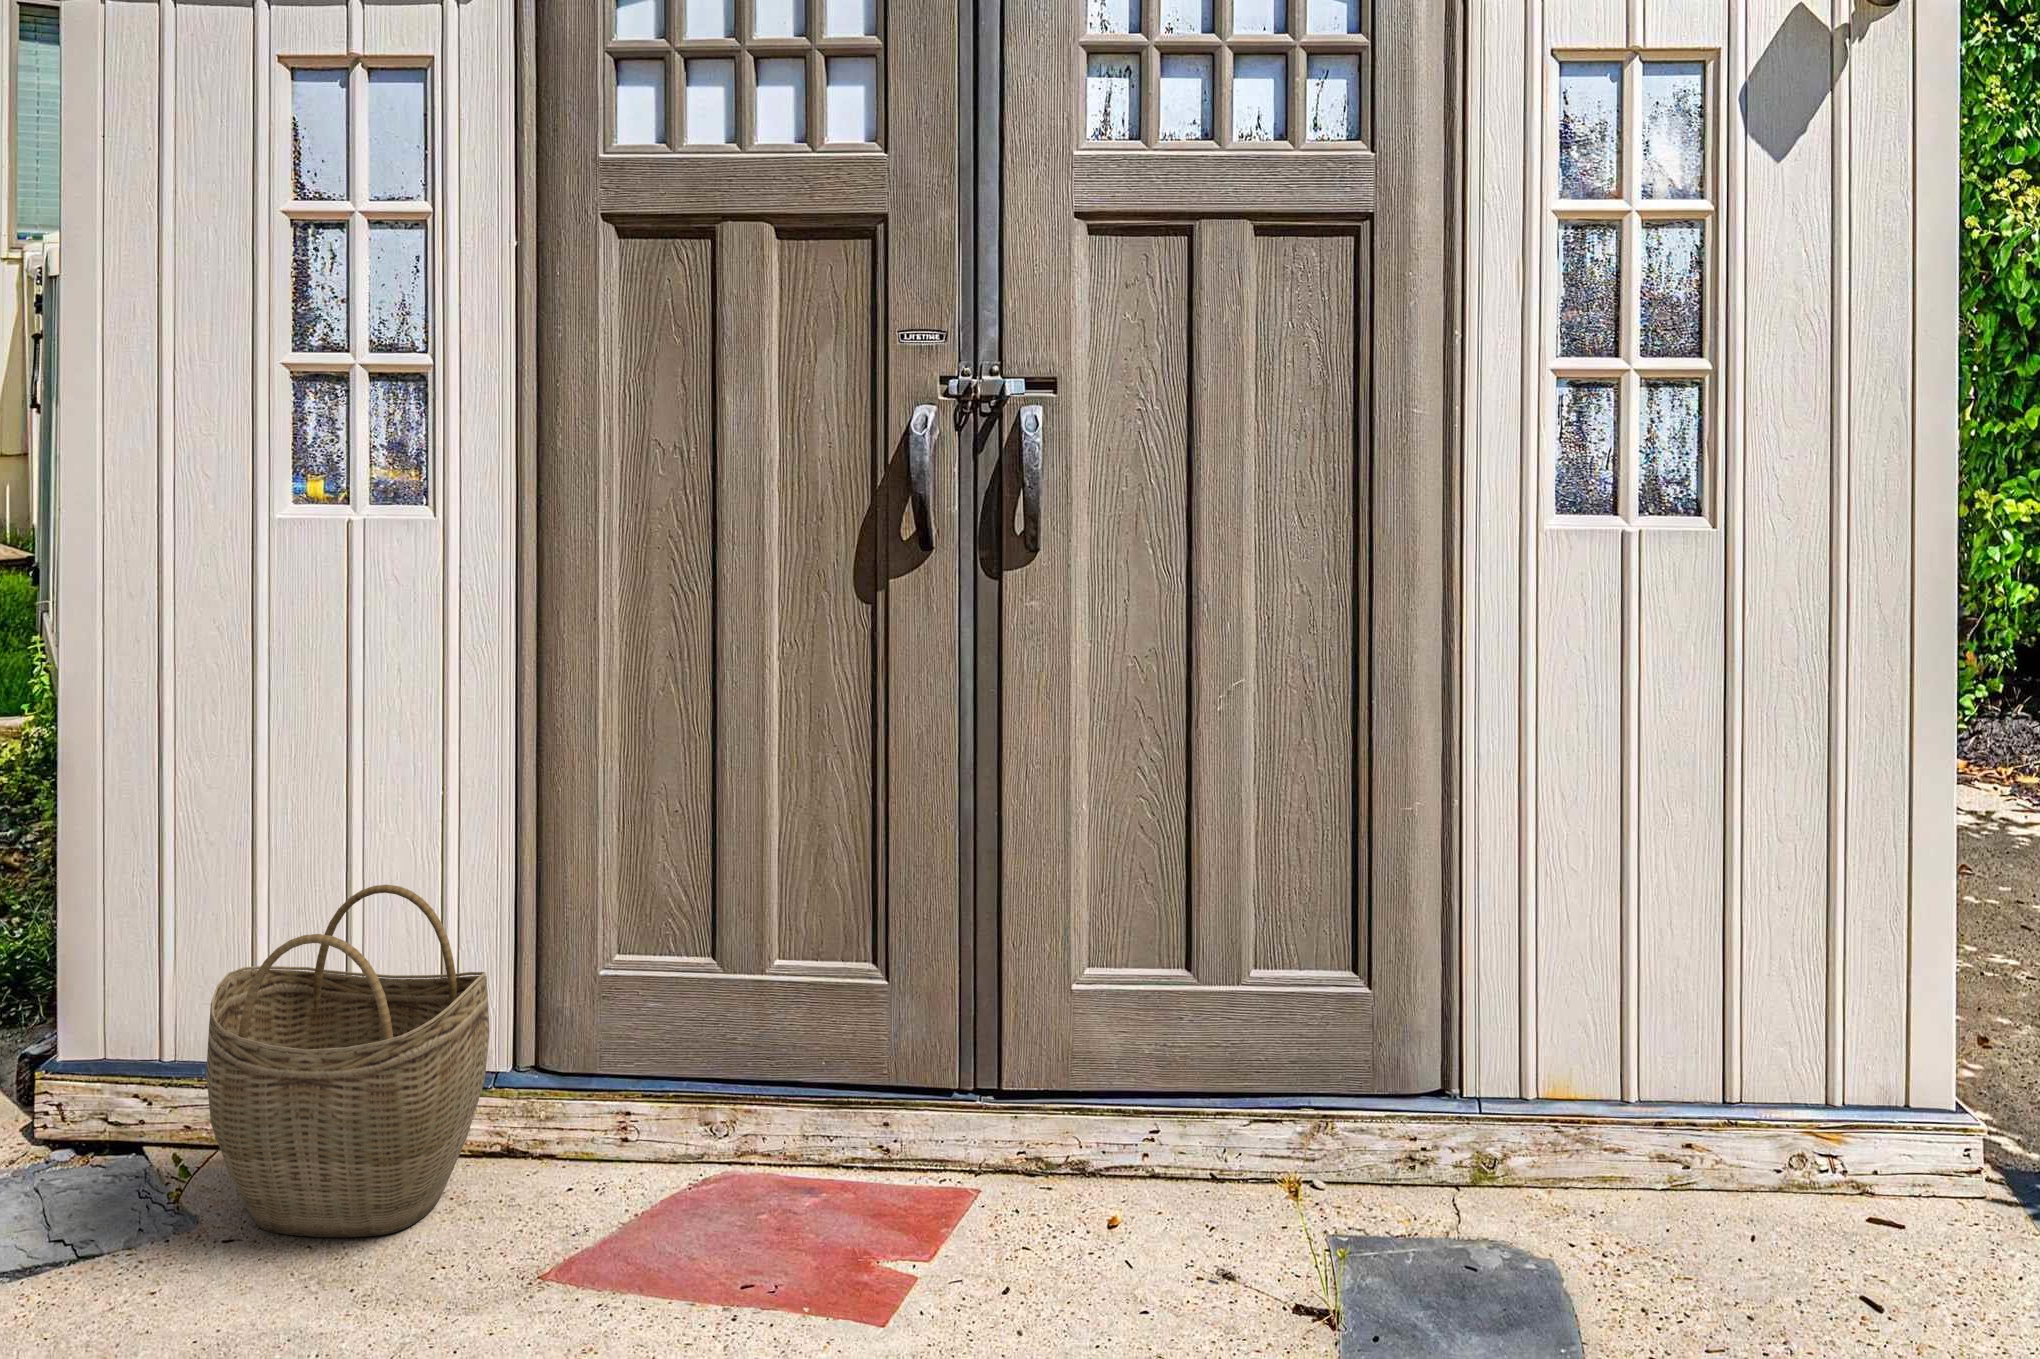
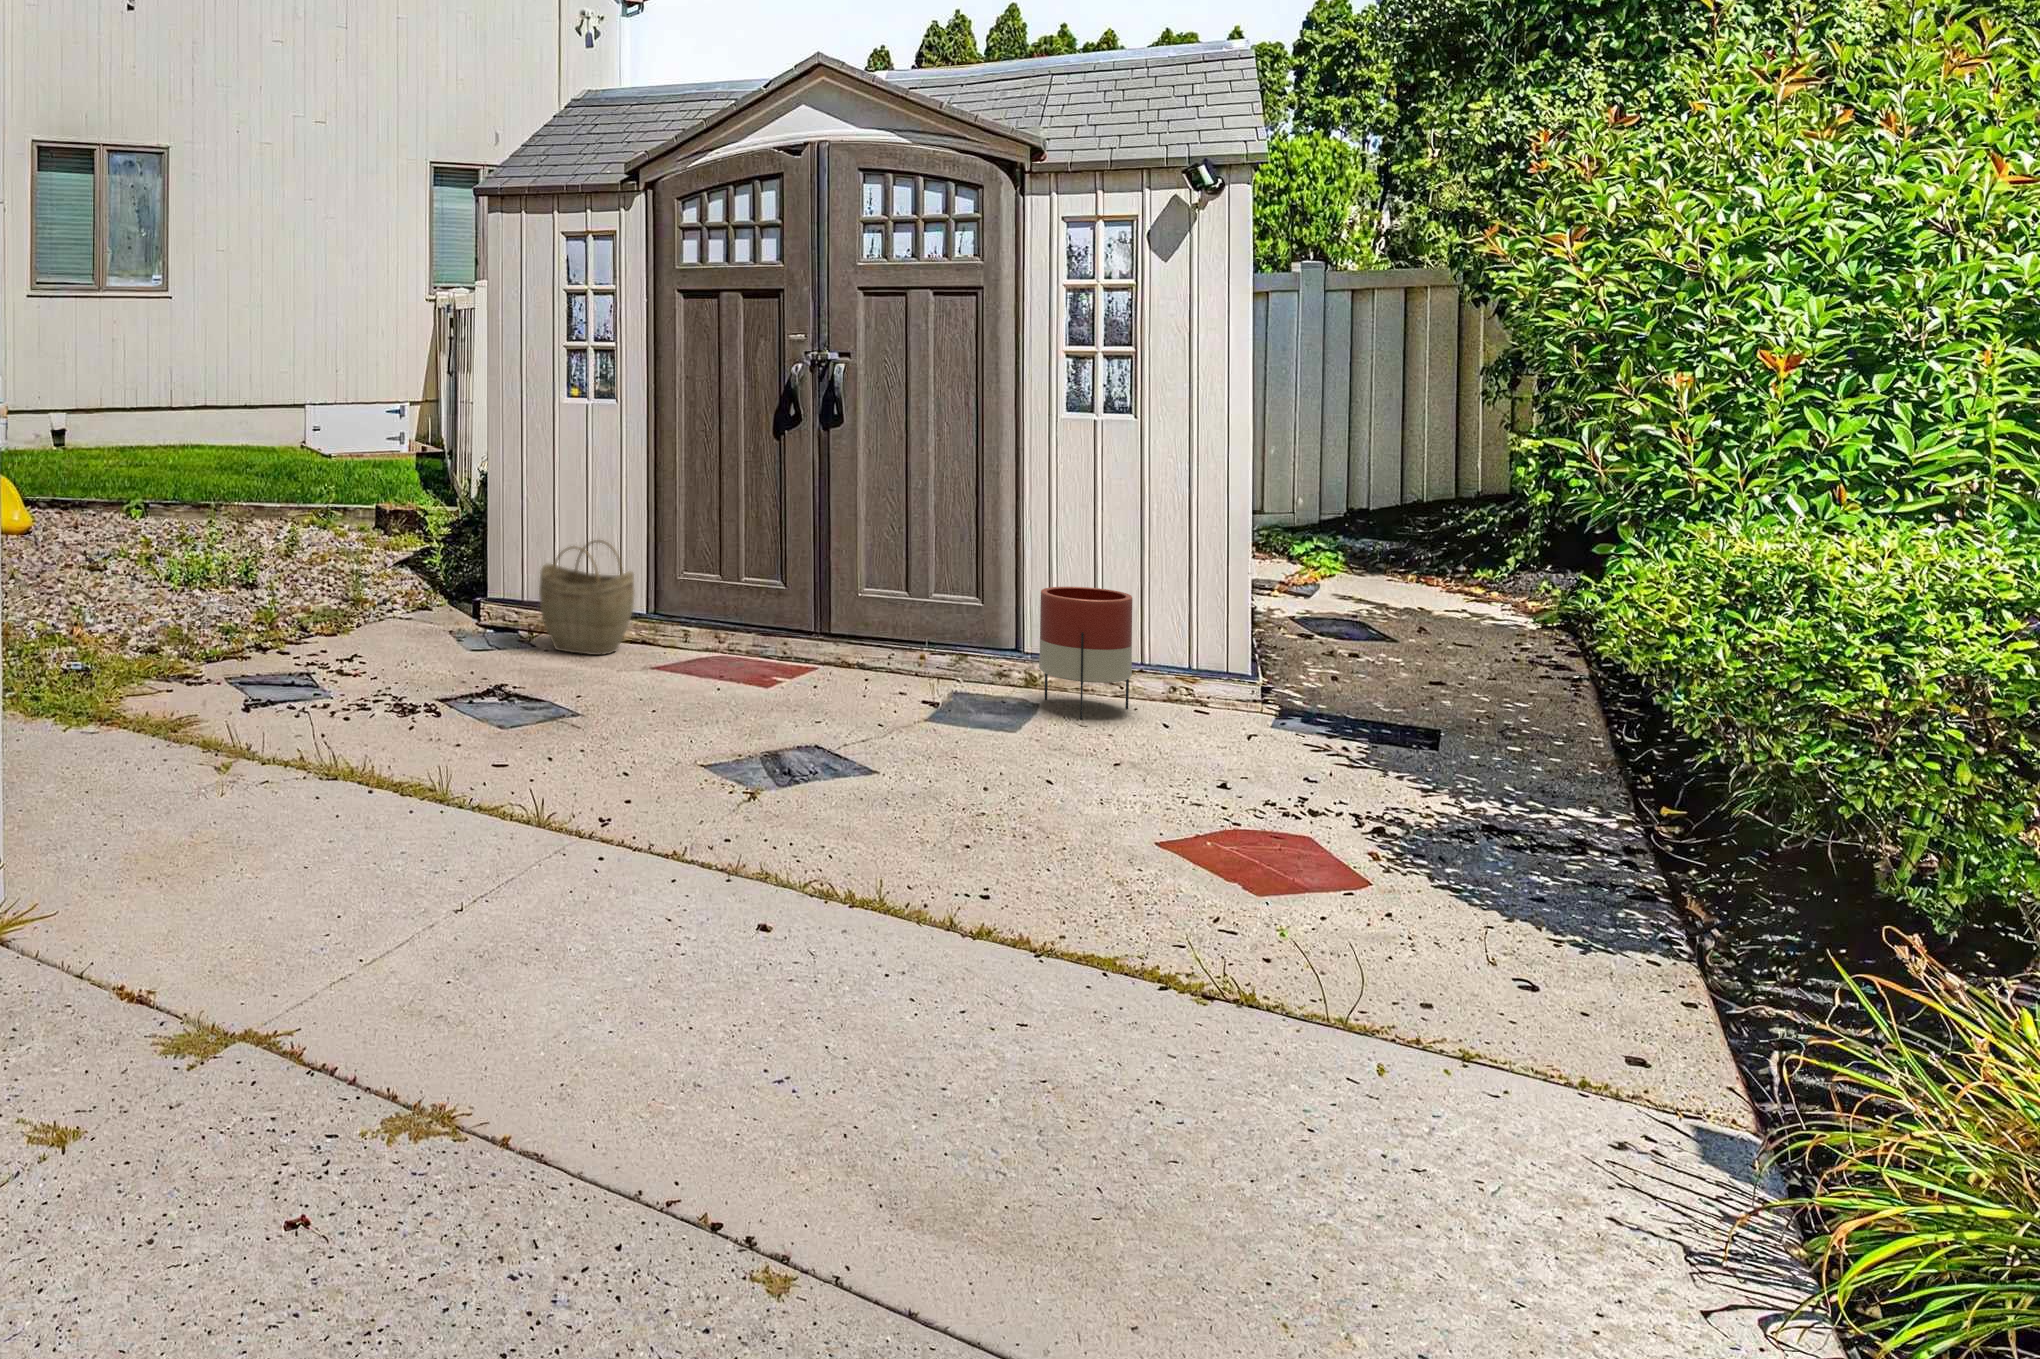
planter: none [1553,932,1779,1311] -> present [1039,587,1132,719]

